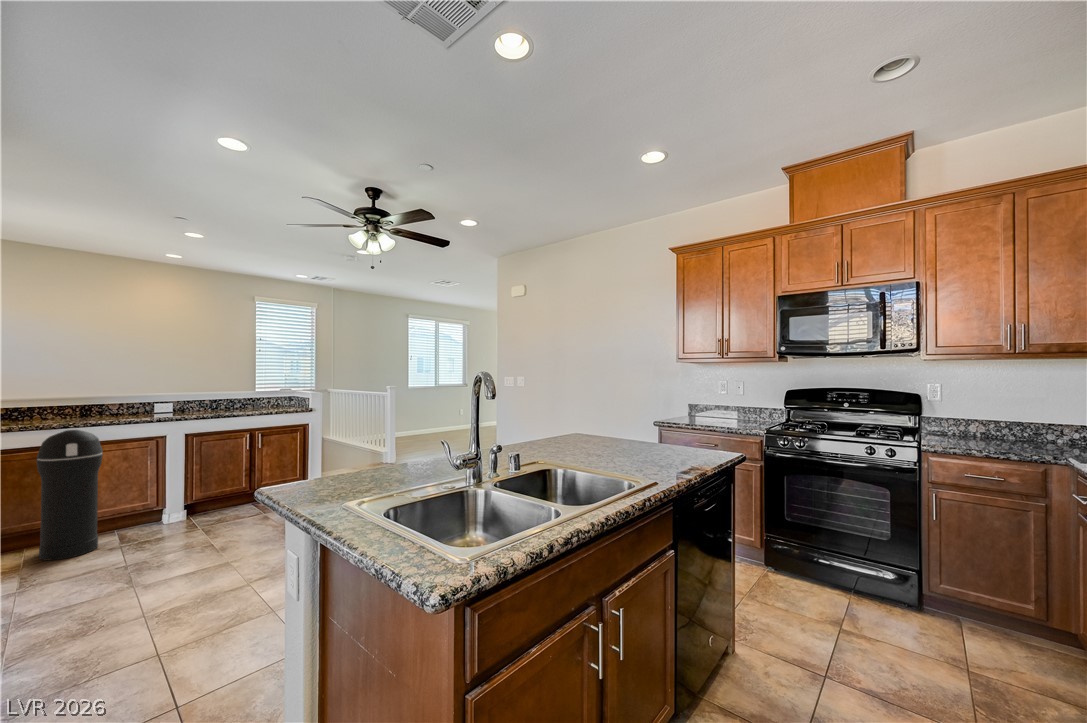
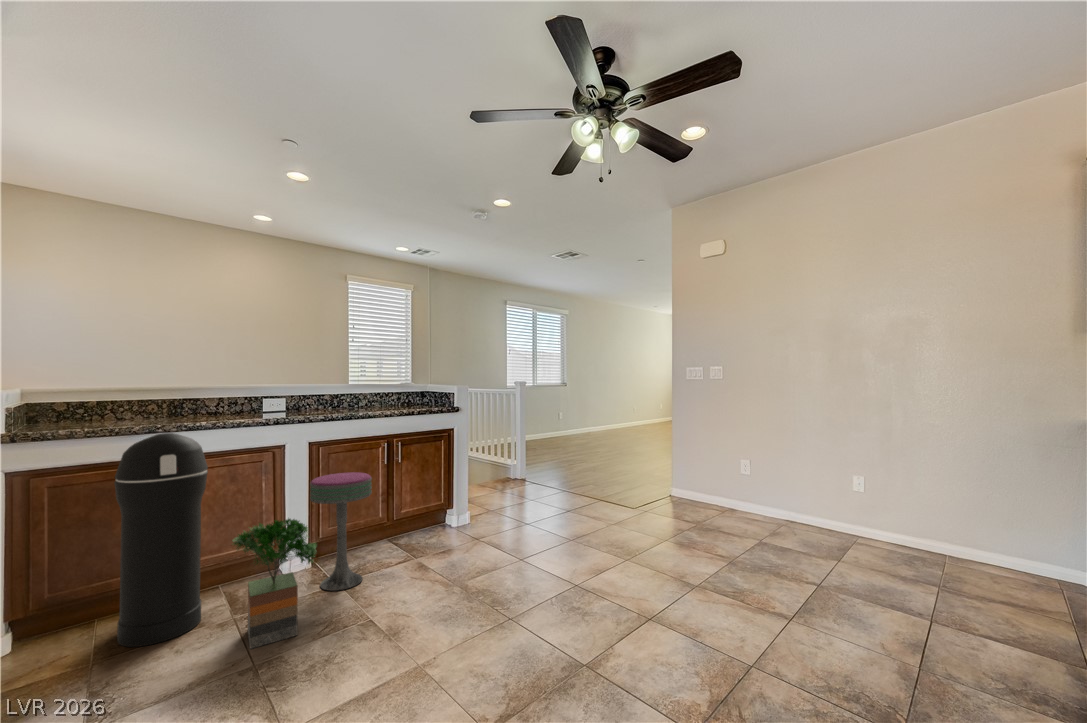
bar stool: none [180,455,227,532] -> present [310,472,372,591]
potted tree: none [113,483,174,561] -> present [233,519,316,649]

